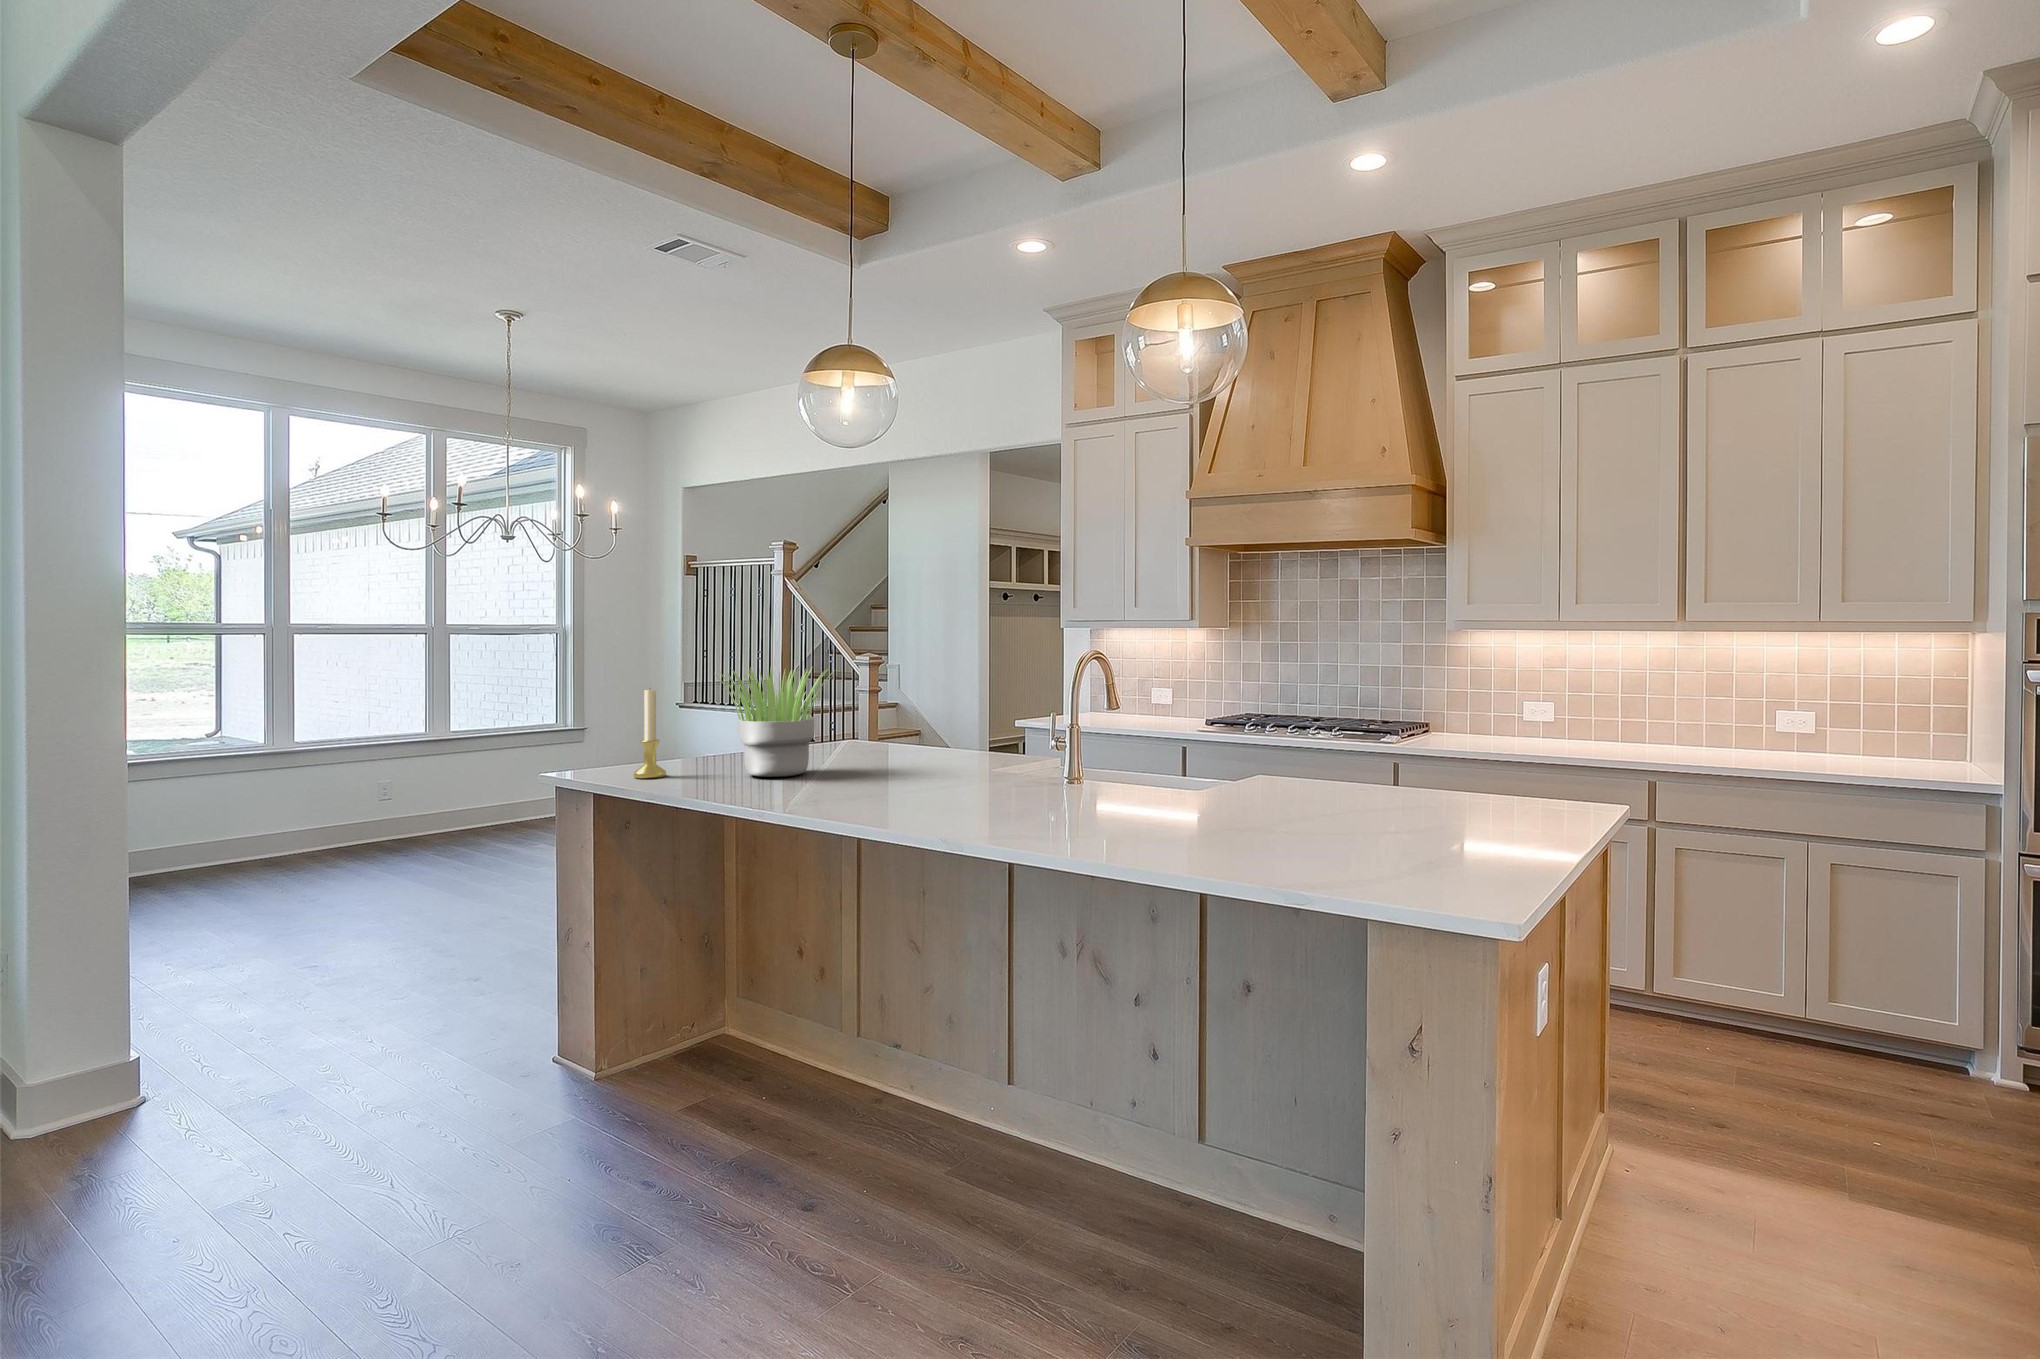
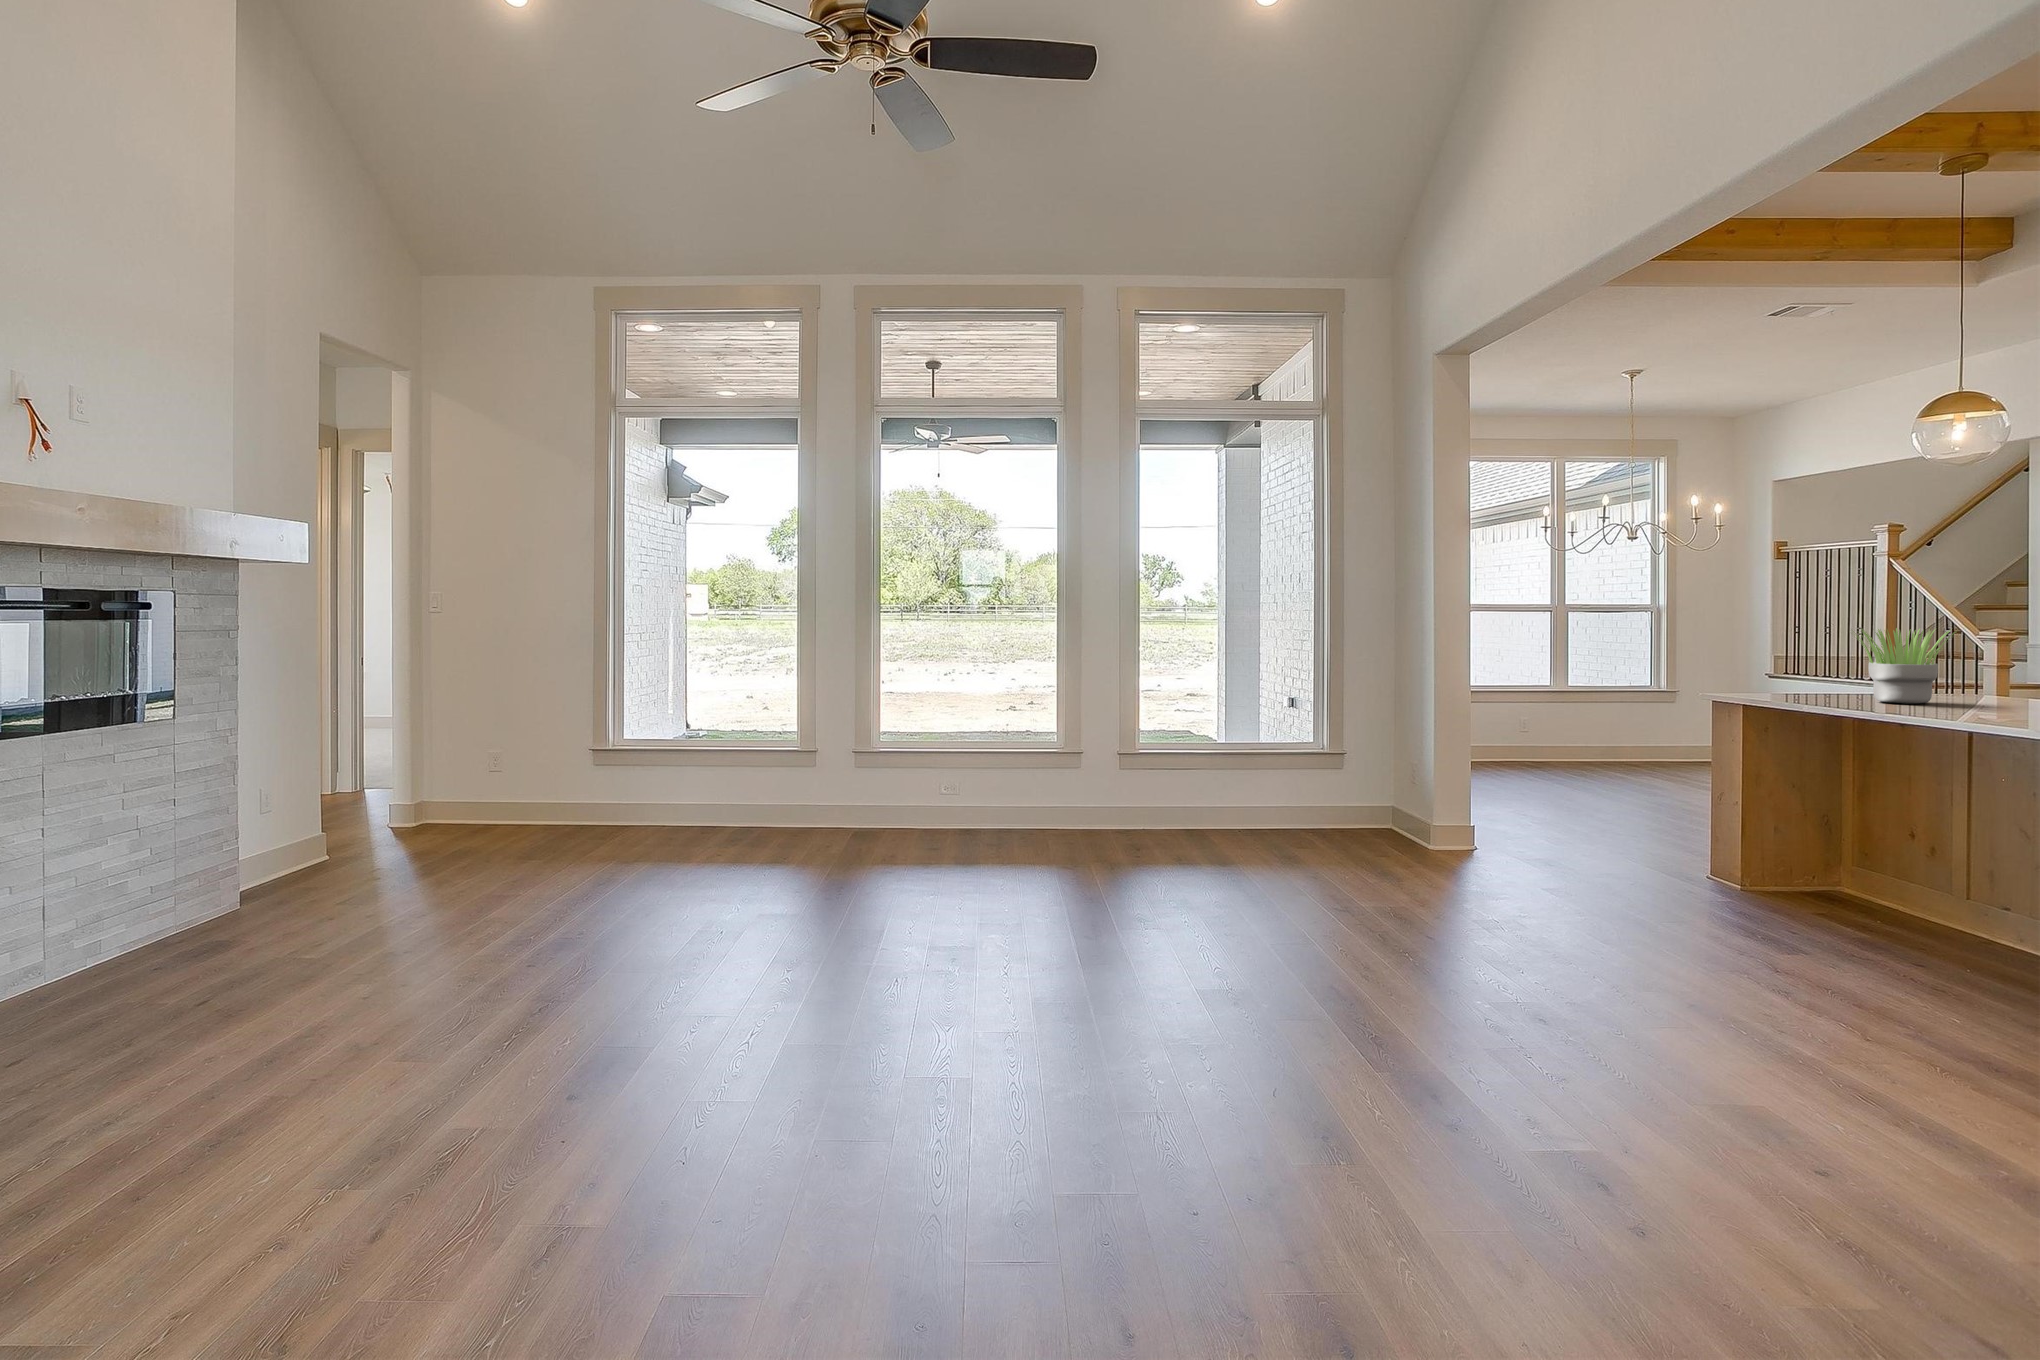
candle holder: present [633,689,666,778] -> none [1782,639,1808,699]

